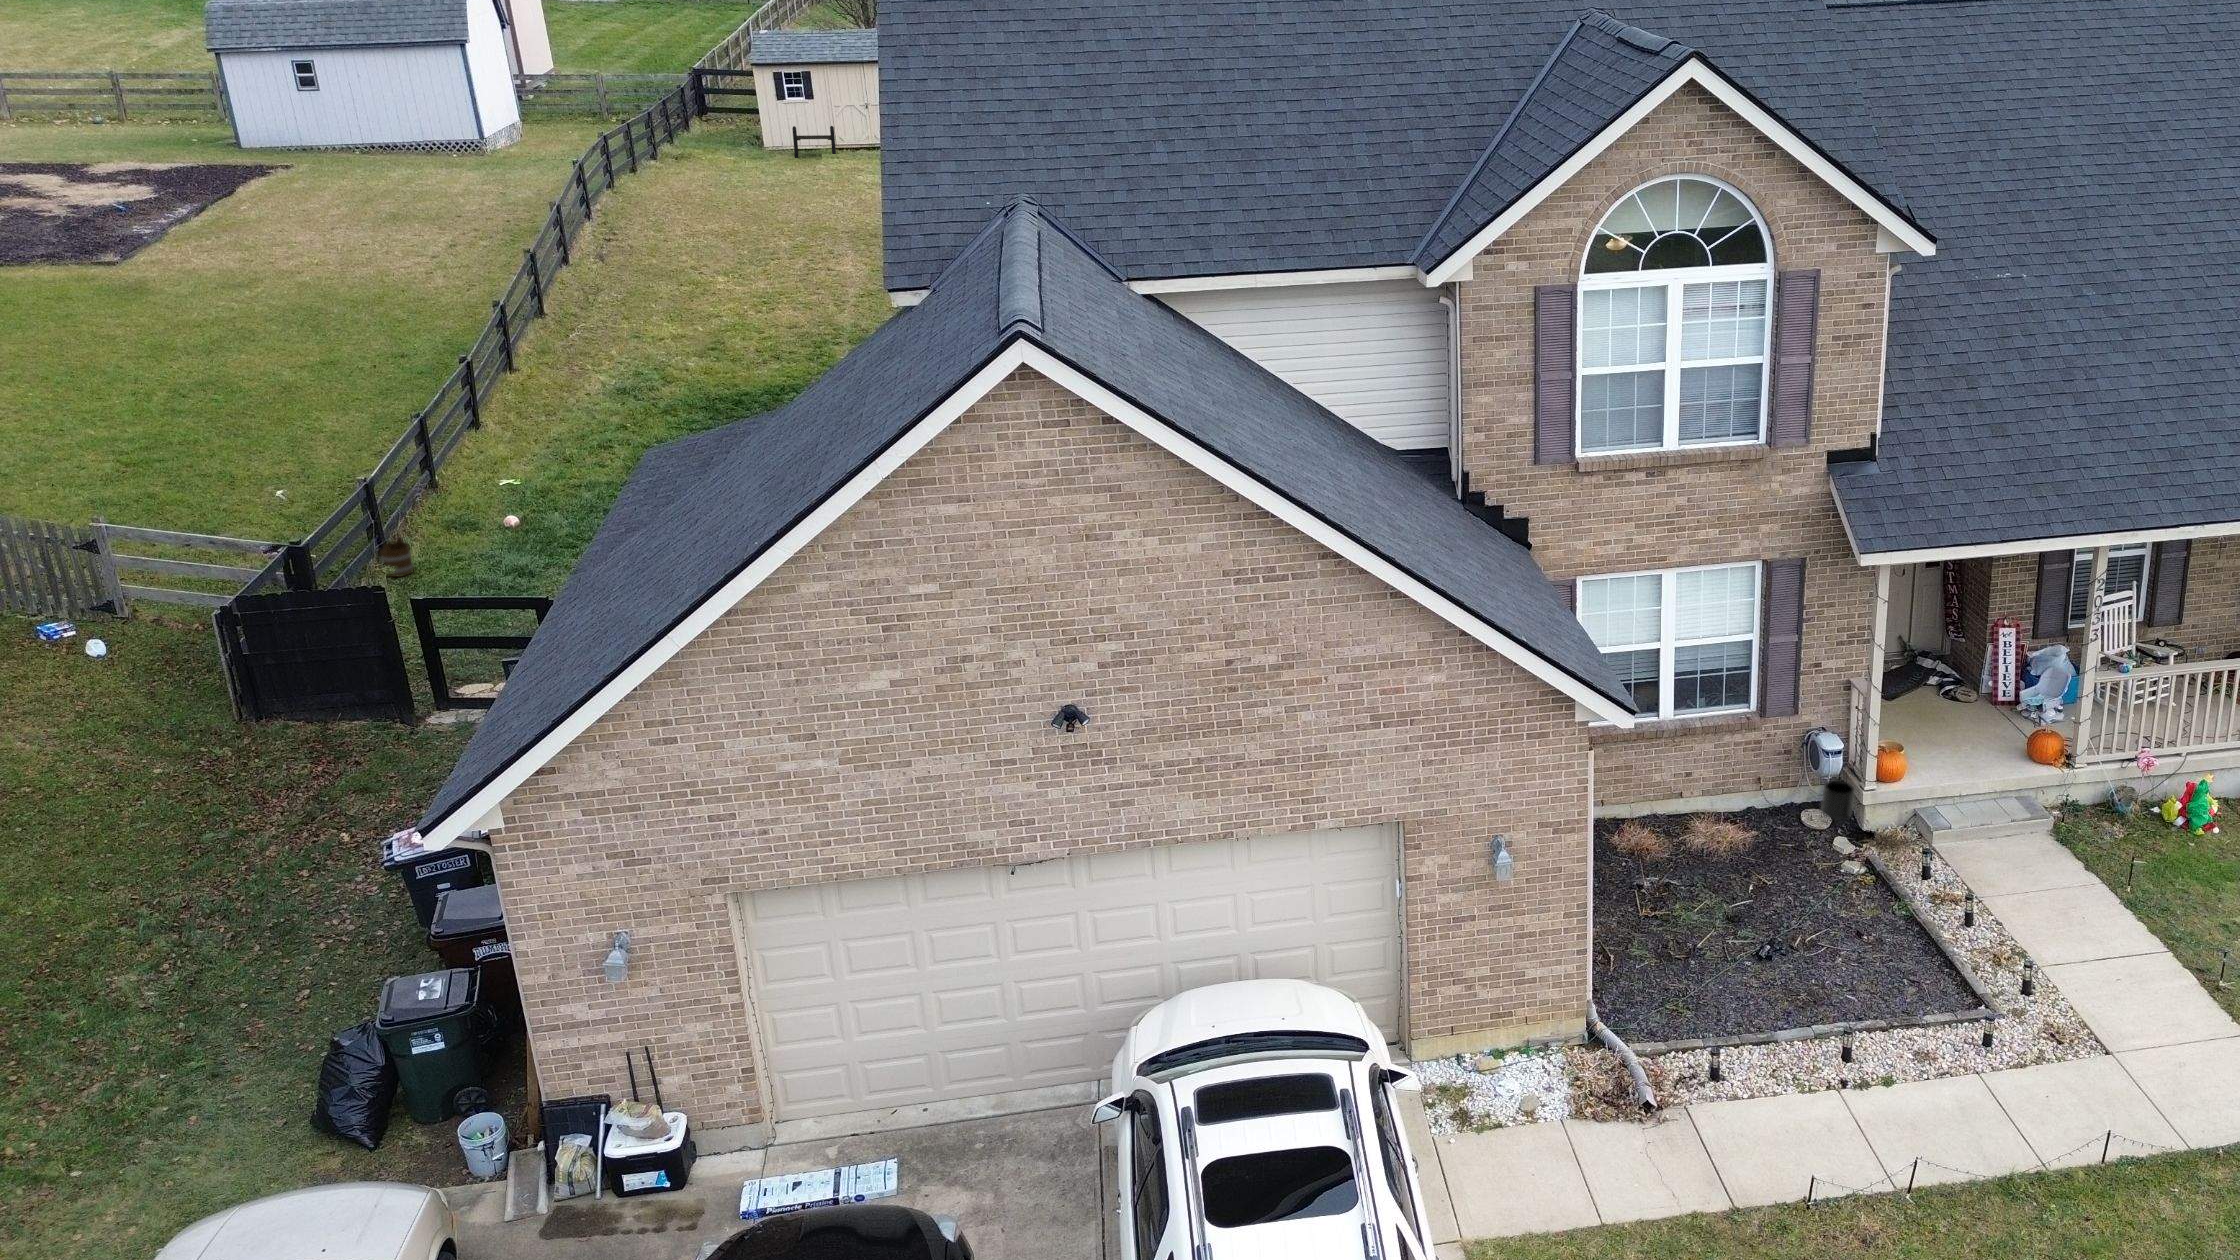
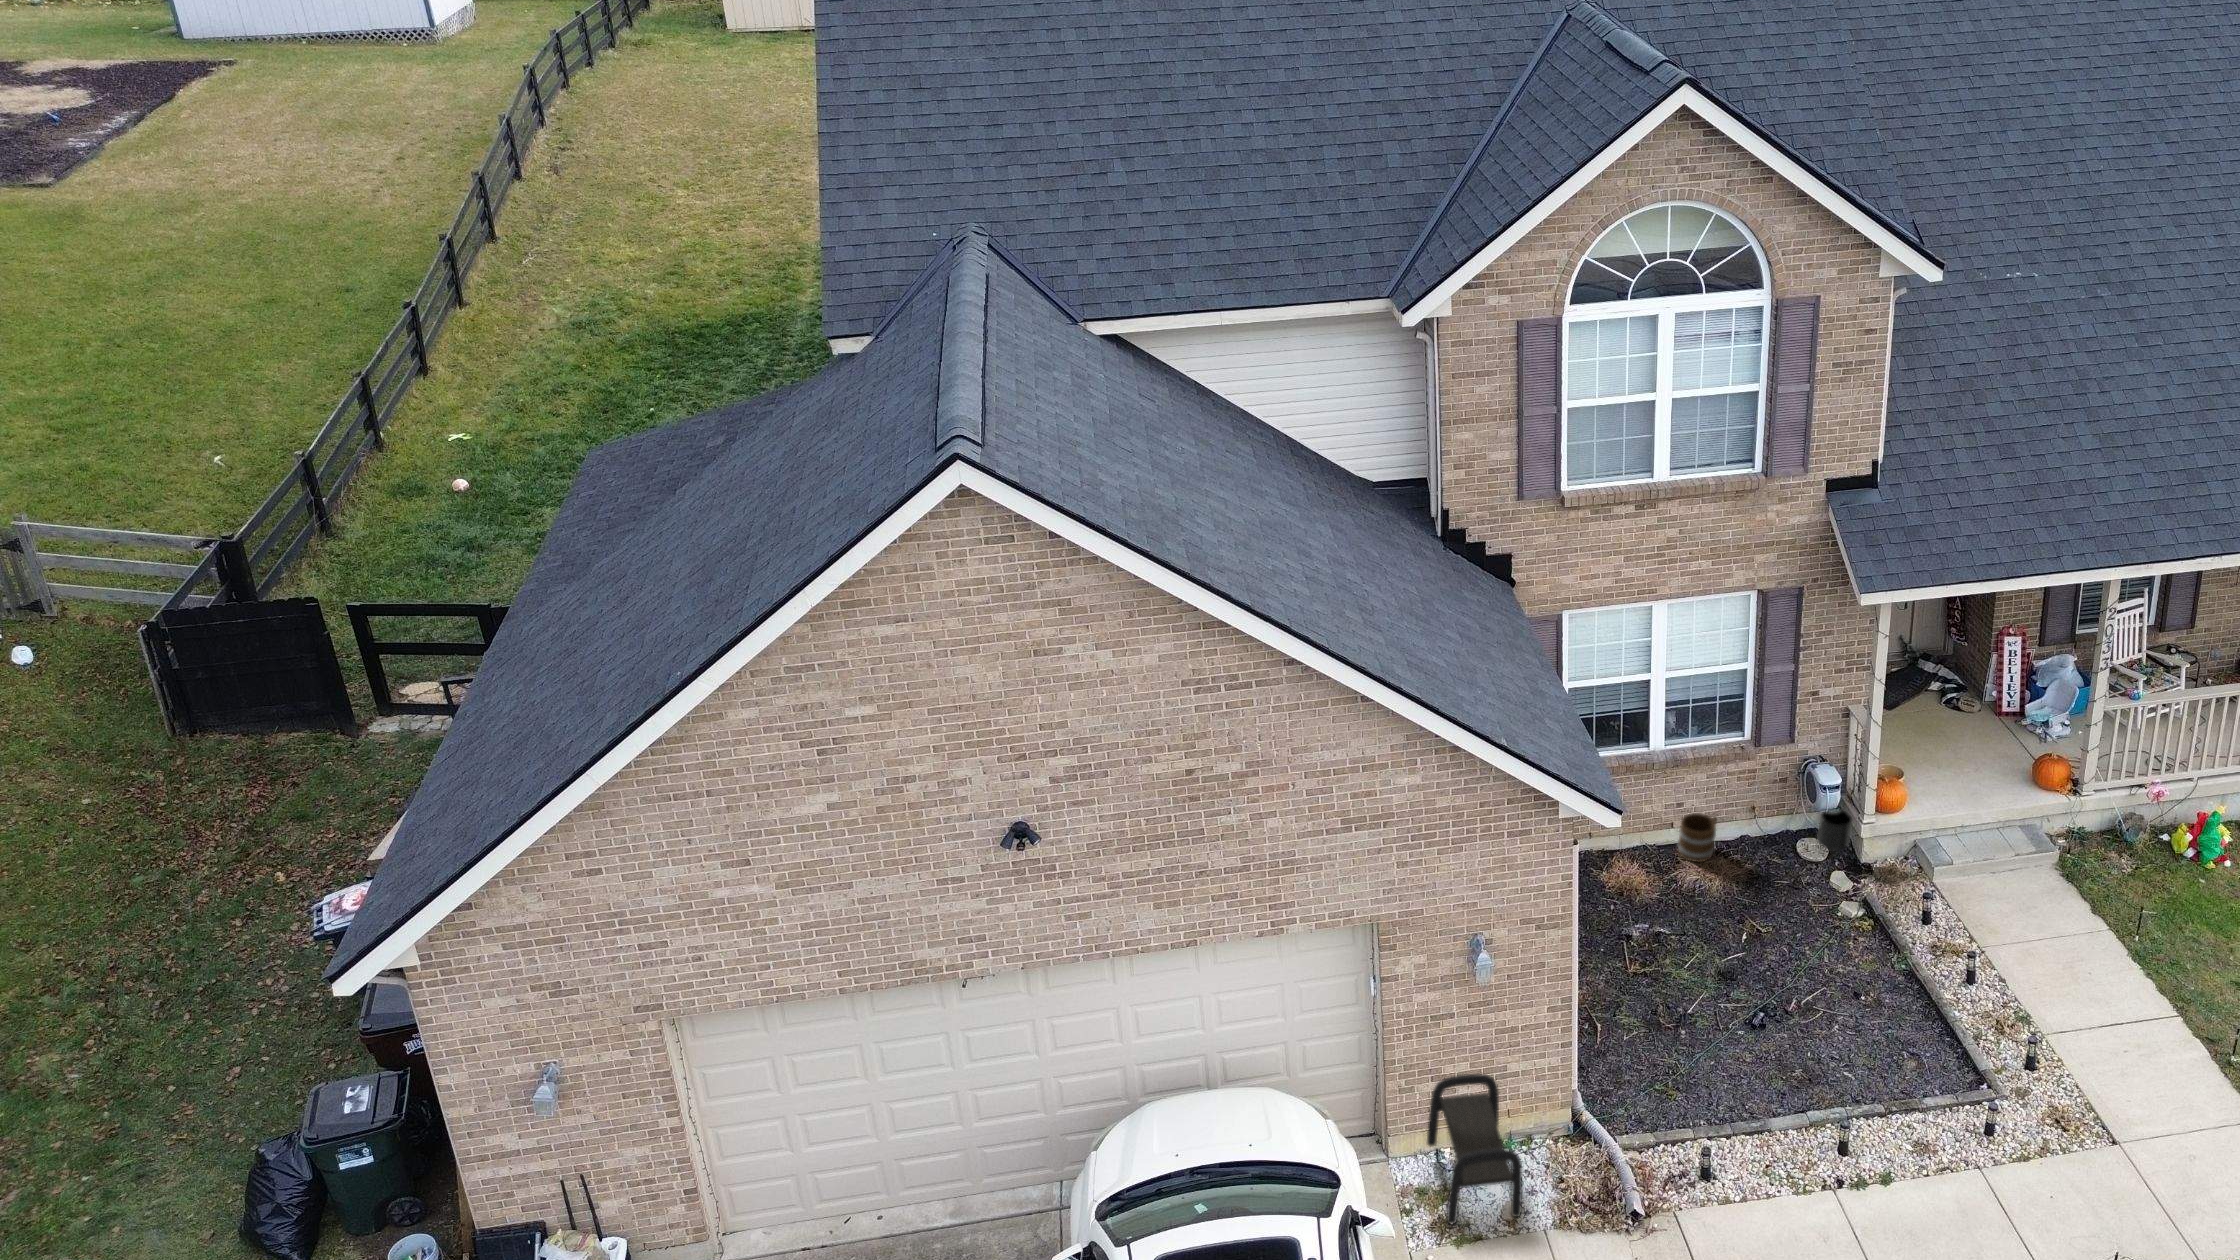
bench: present [792,126,836,158] -> present [1427,1074,1522,1224]
bucket: present [380,537,413,577] -> present [1678,813,1717,862]

